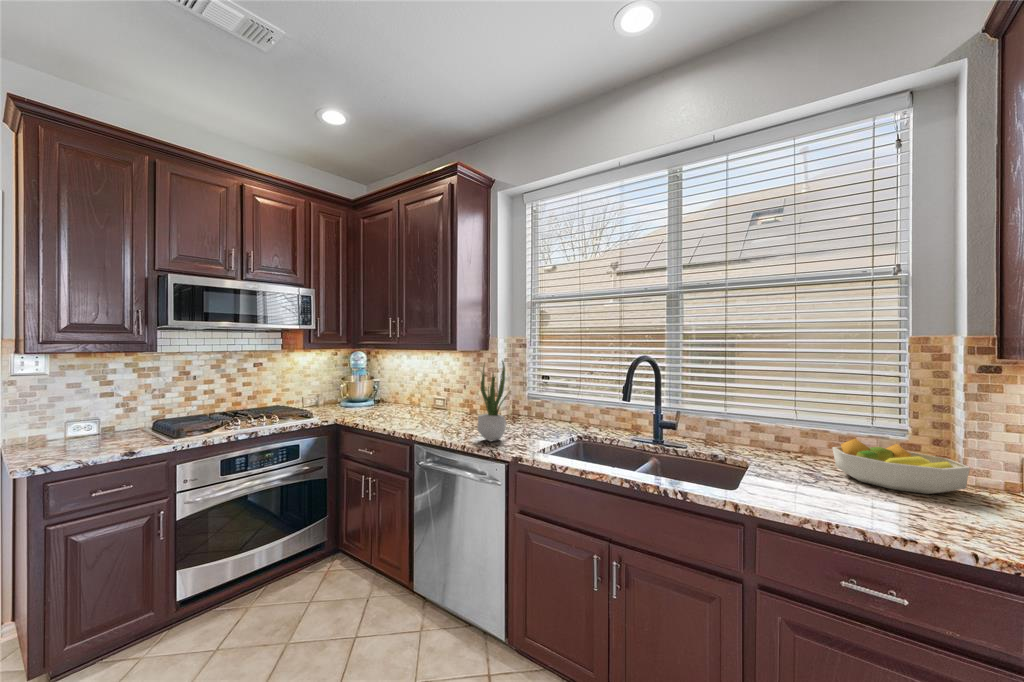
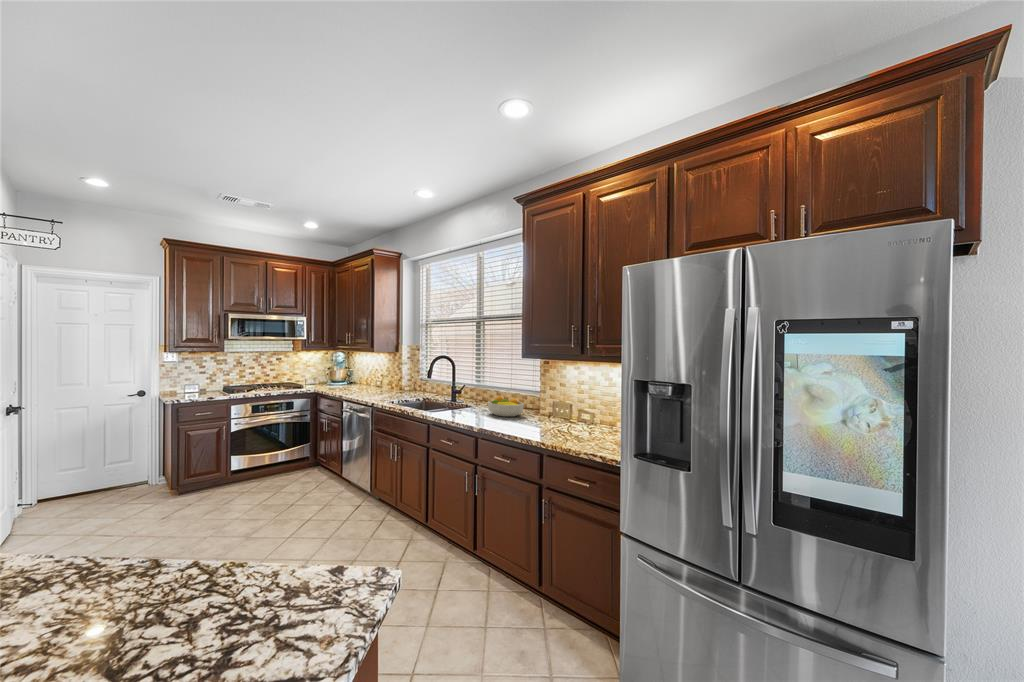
potted plant: present [477,361,508,441] -> none [366,358,384,399]

